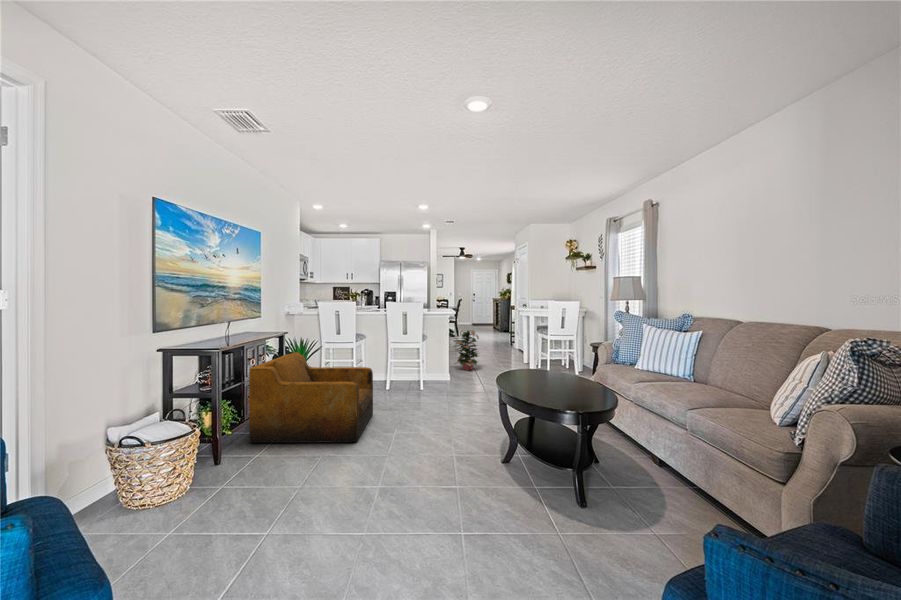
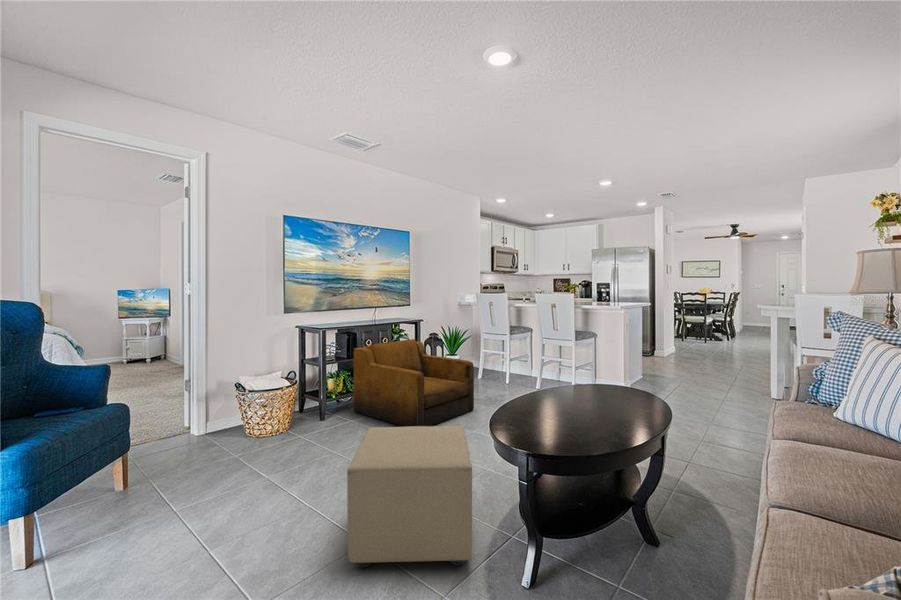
decorative plant: present [453,330,479,370] -> none [641,331,684,384]
ottoman: none [430,413,558,541] -> present [347,426,472,568]

